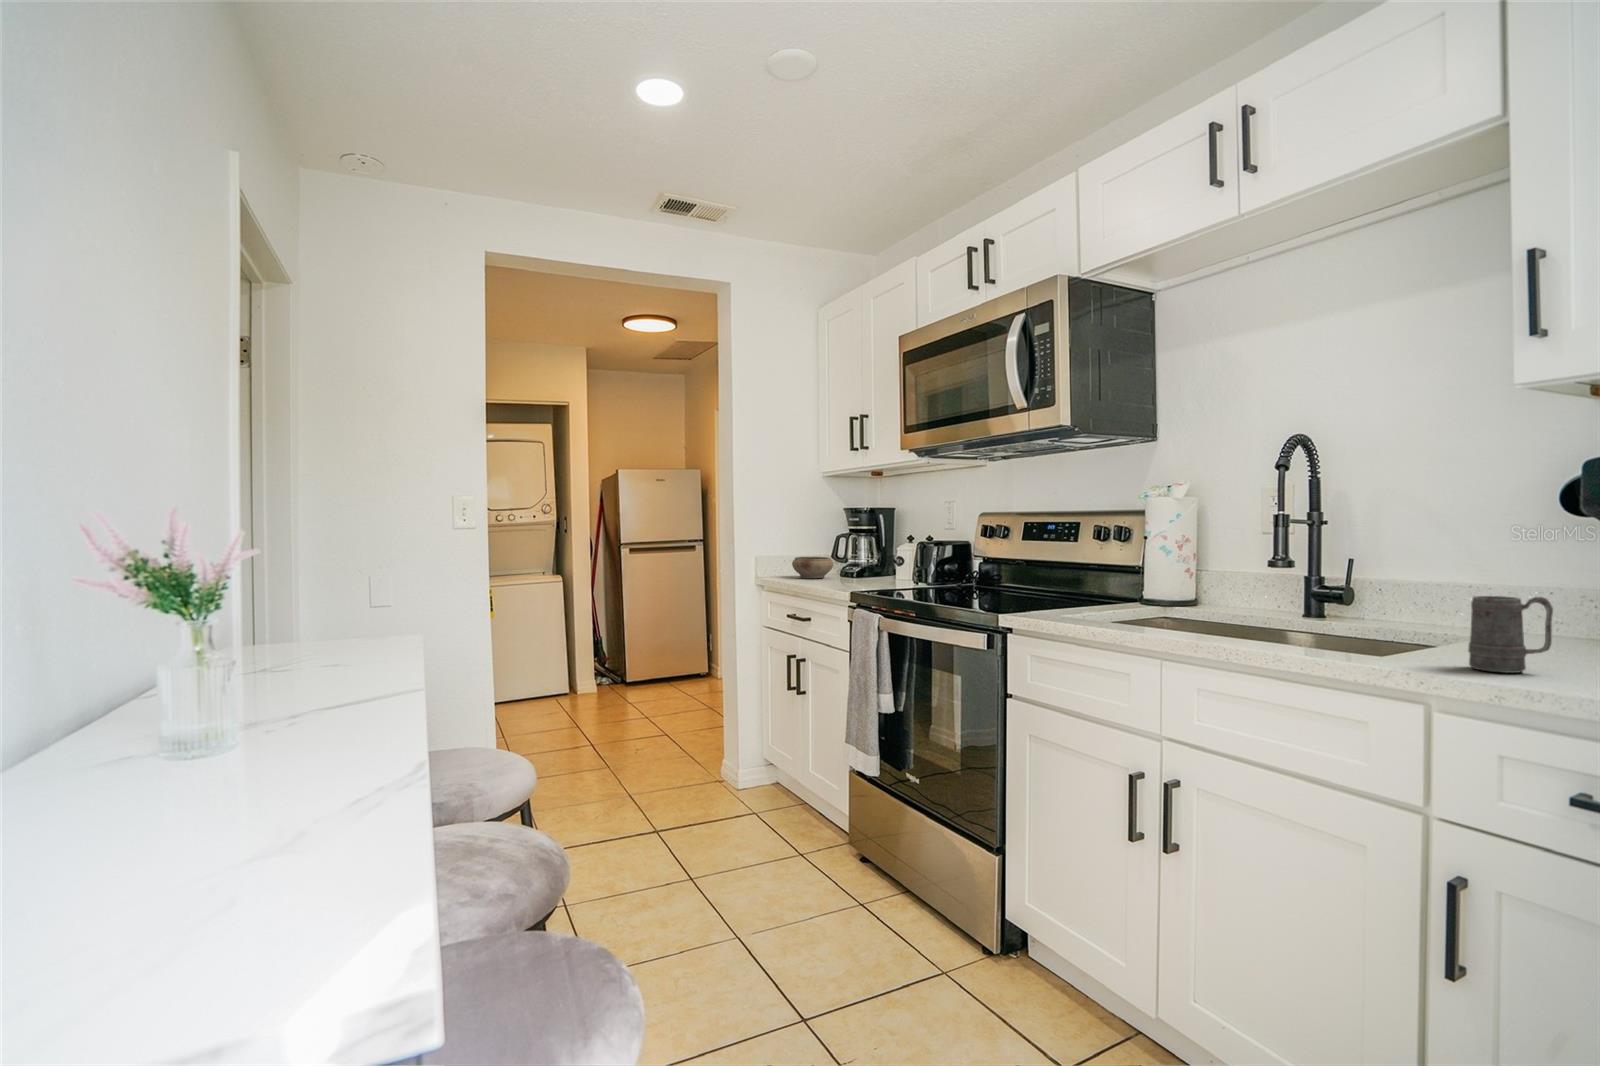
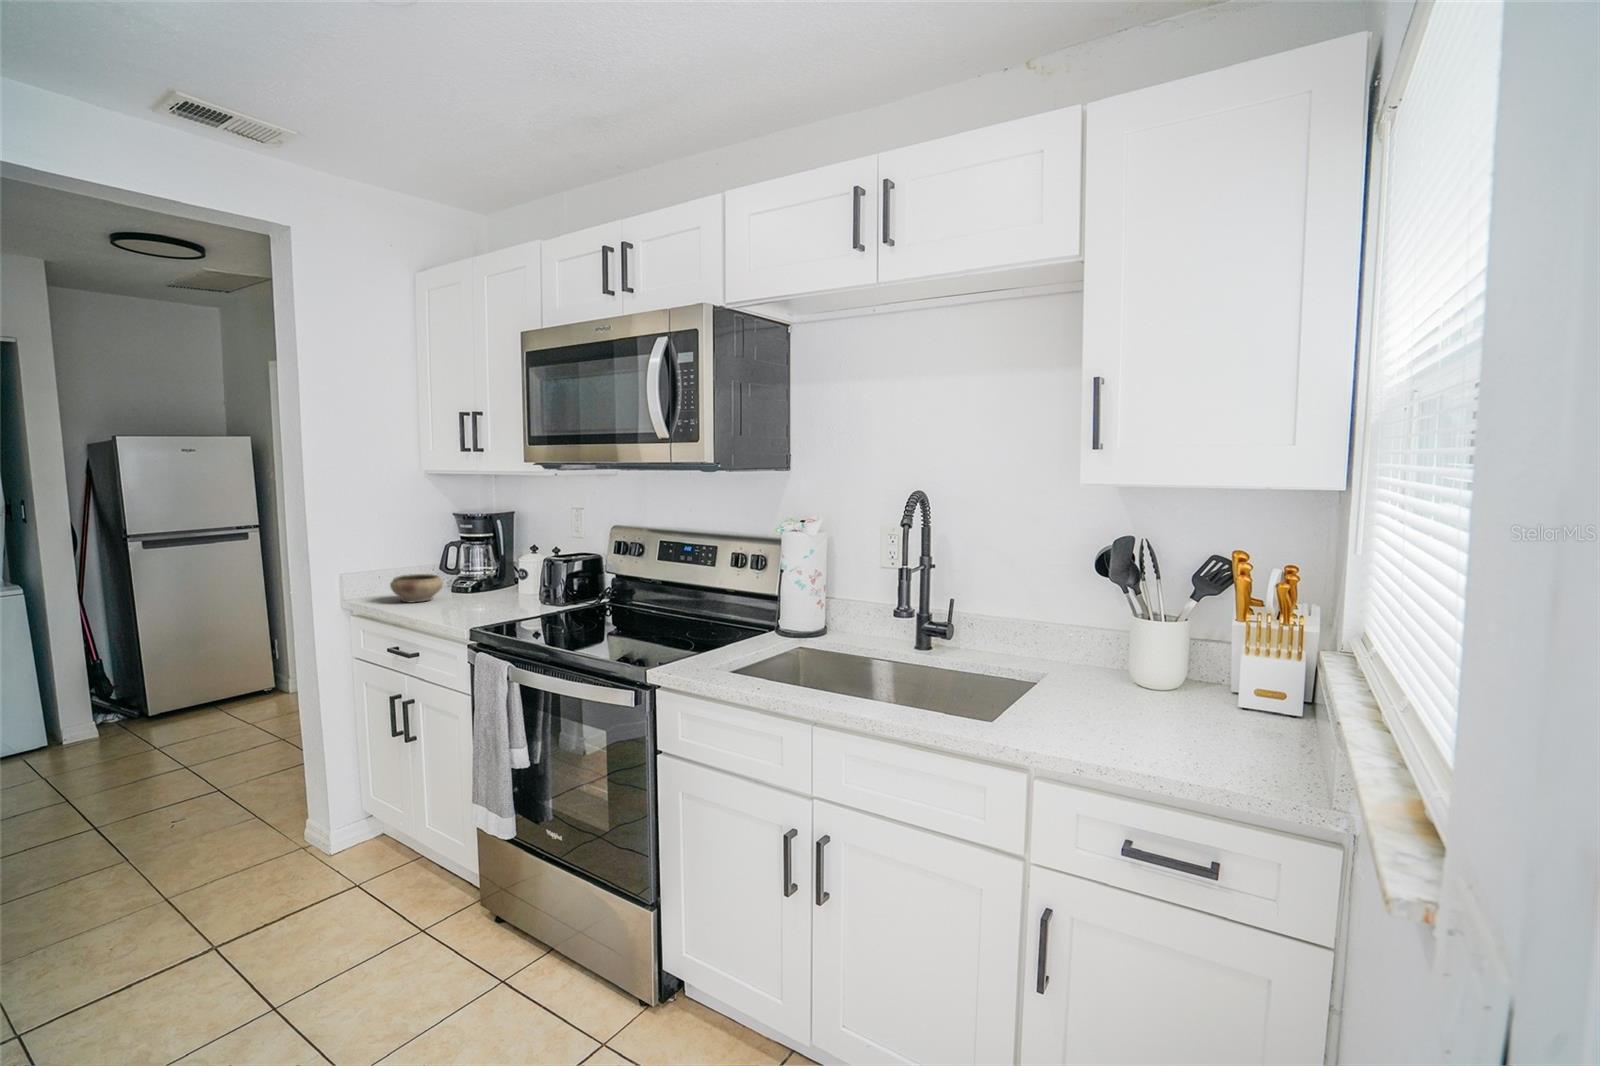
mug: present [1468,596,1553,673] -> none [1066,663,1123,732]

